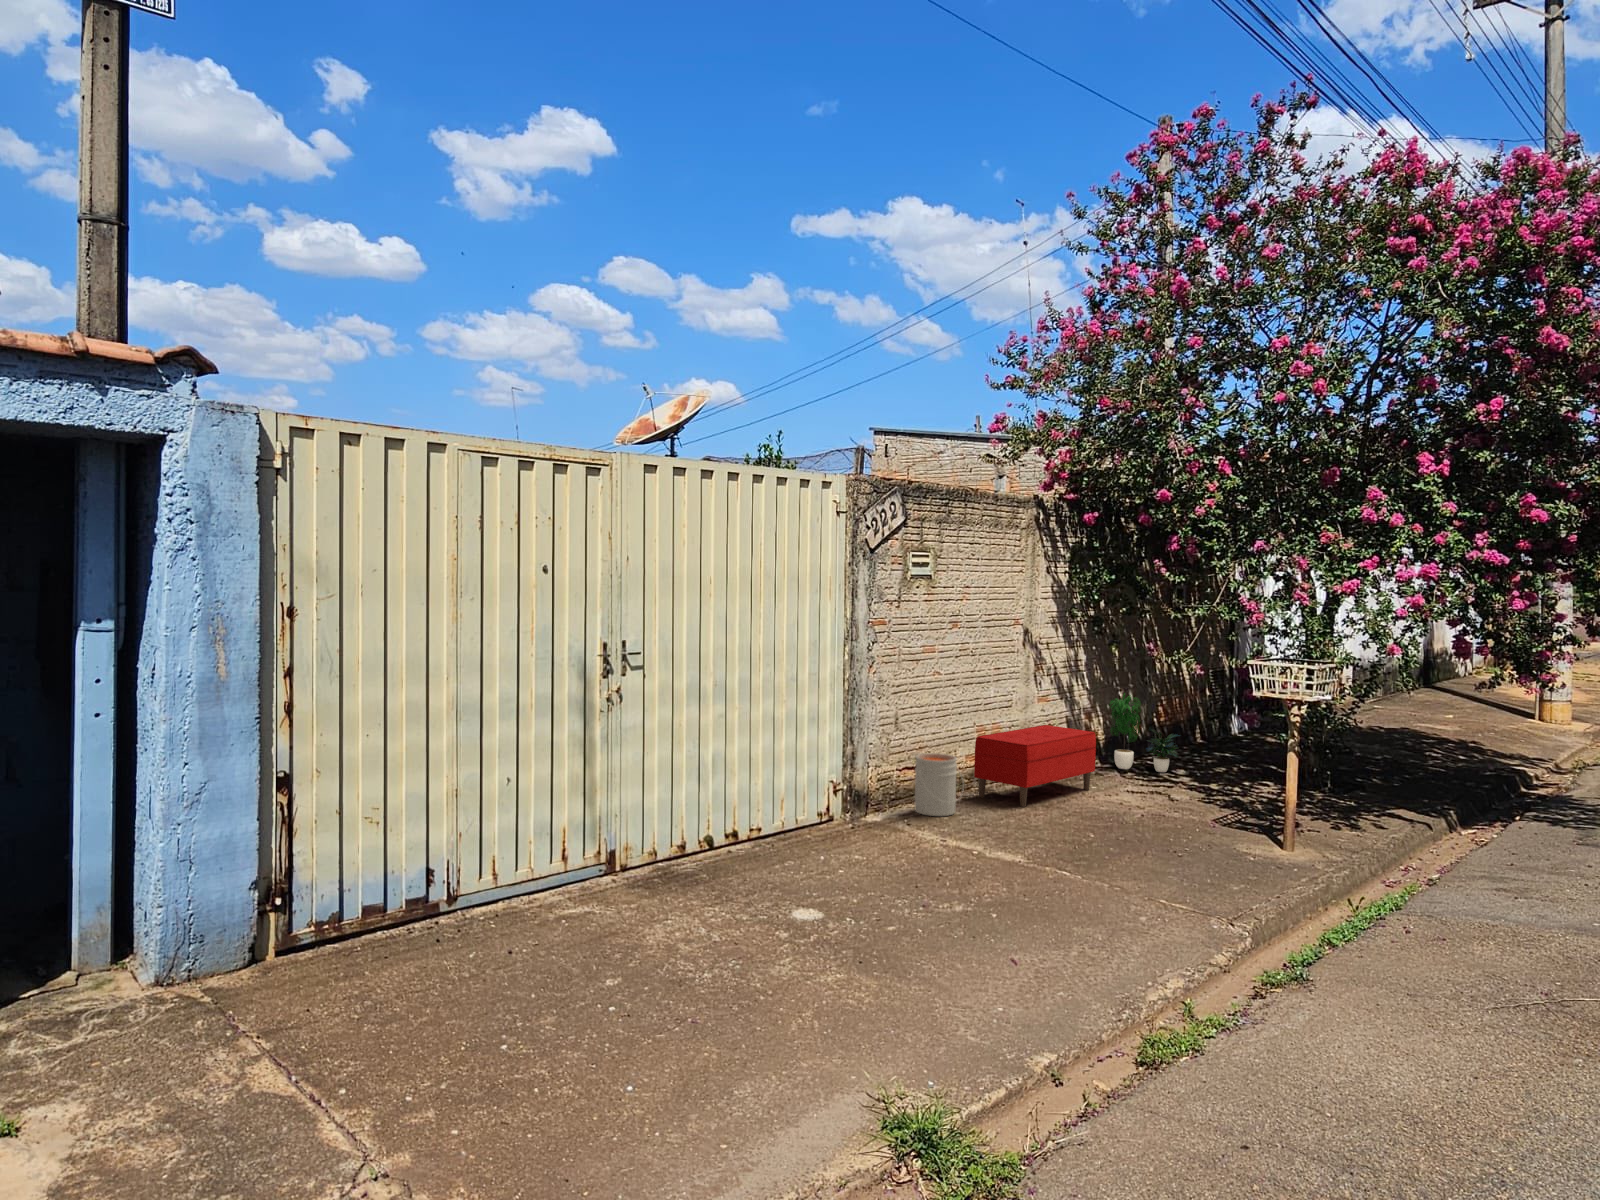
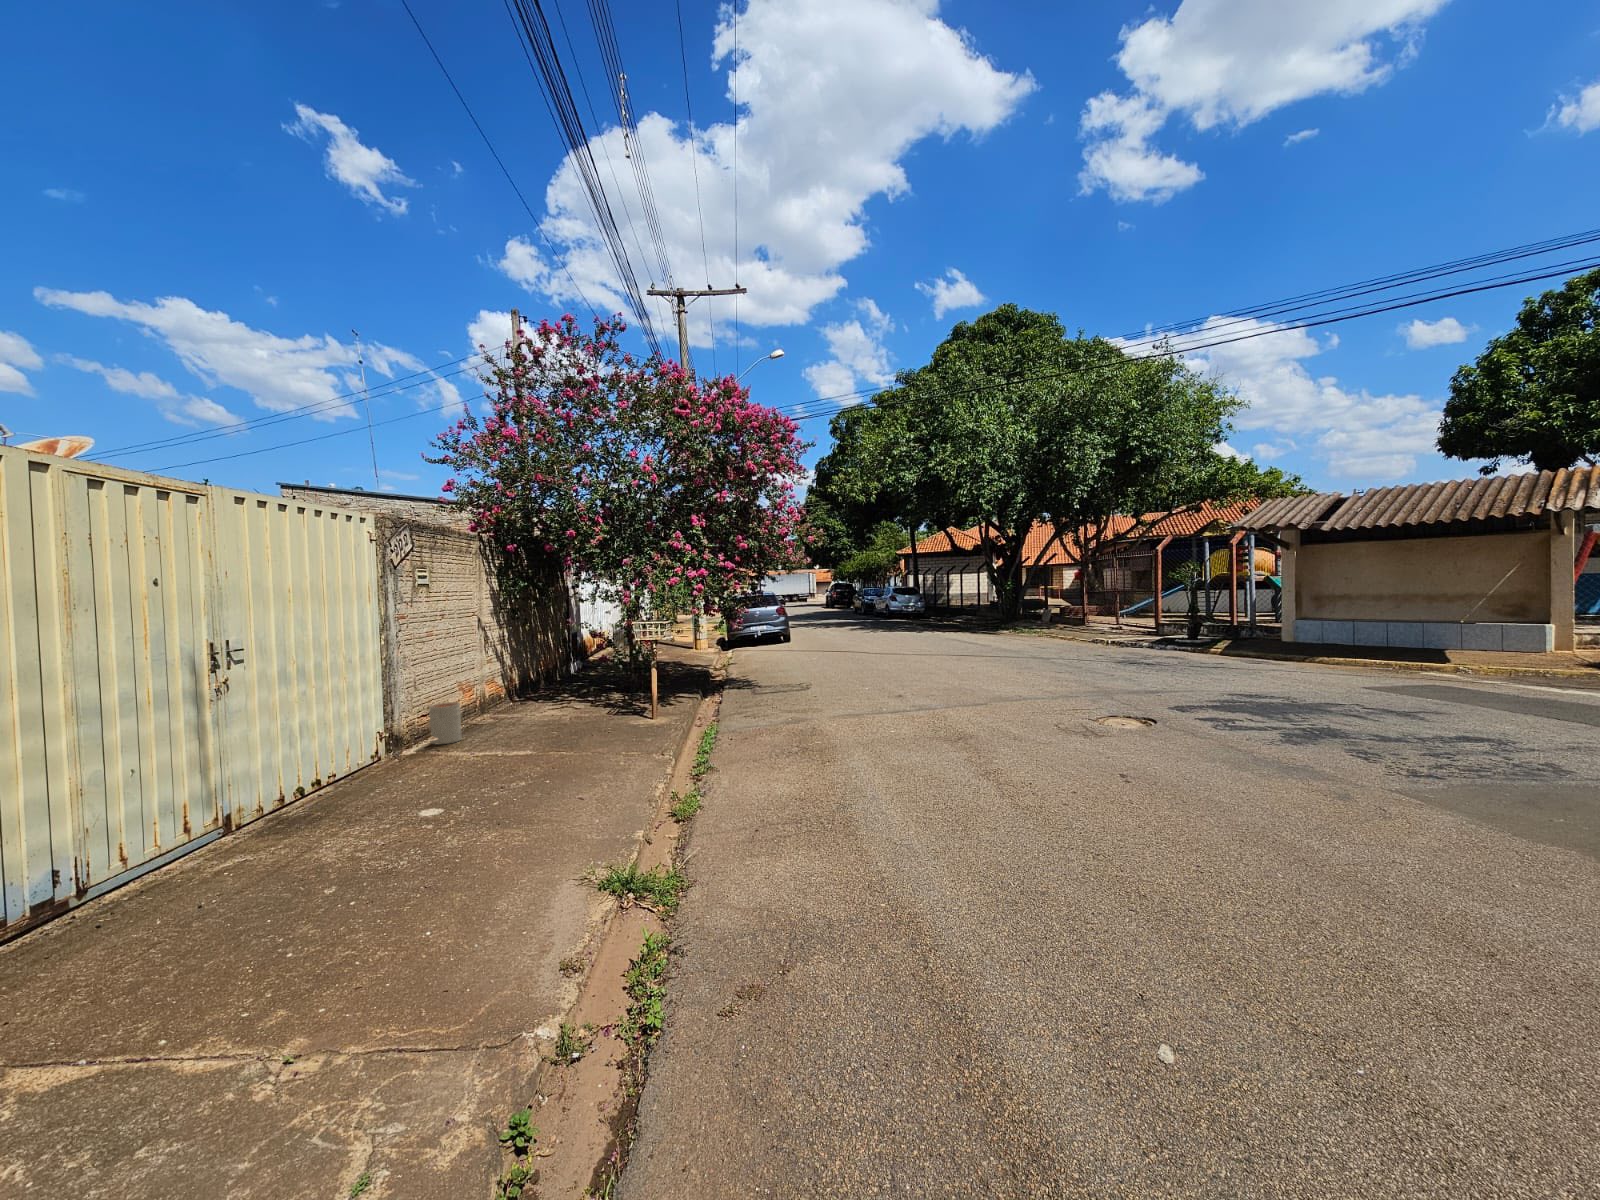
potted plant: present [1109,692,1177,772] -> none [523,652,568,699]
bench: present [974,725,1096,807] -> none [460,676,531,728]

